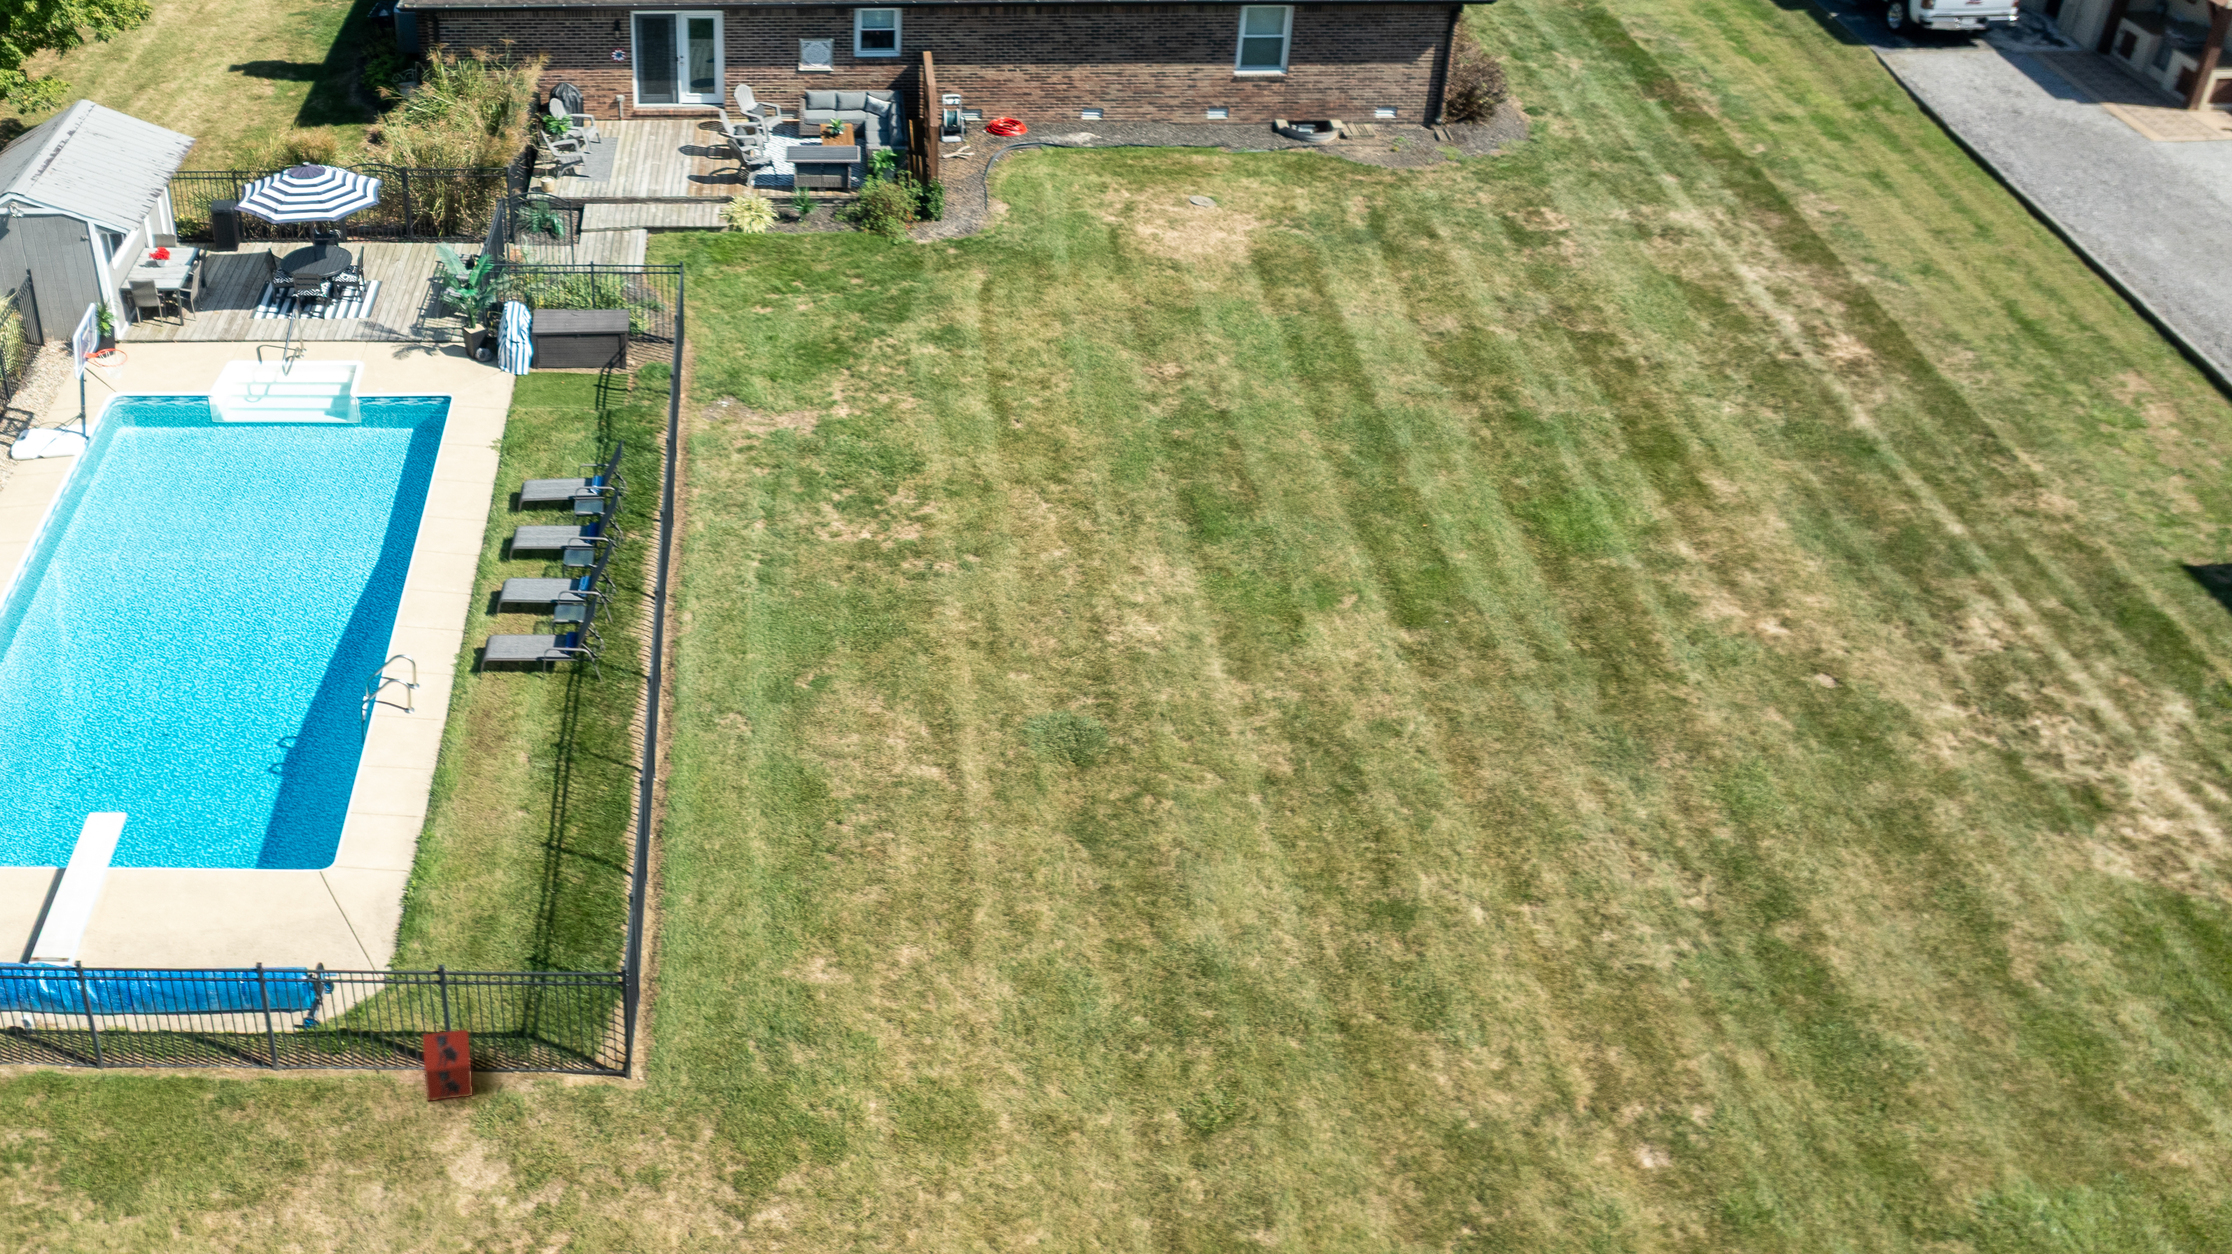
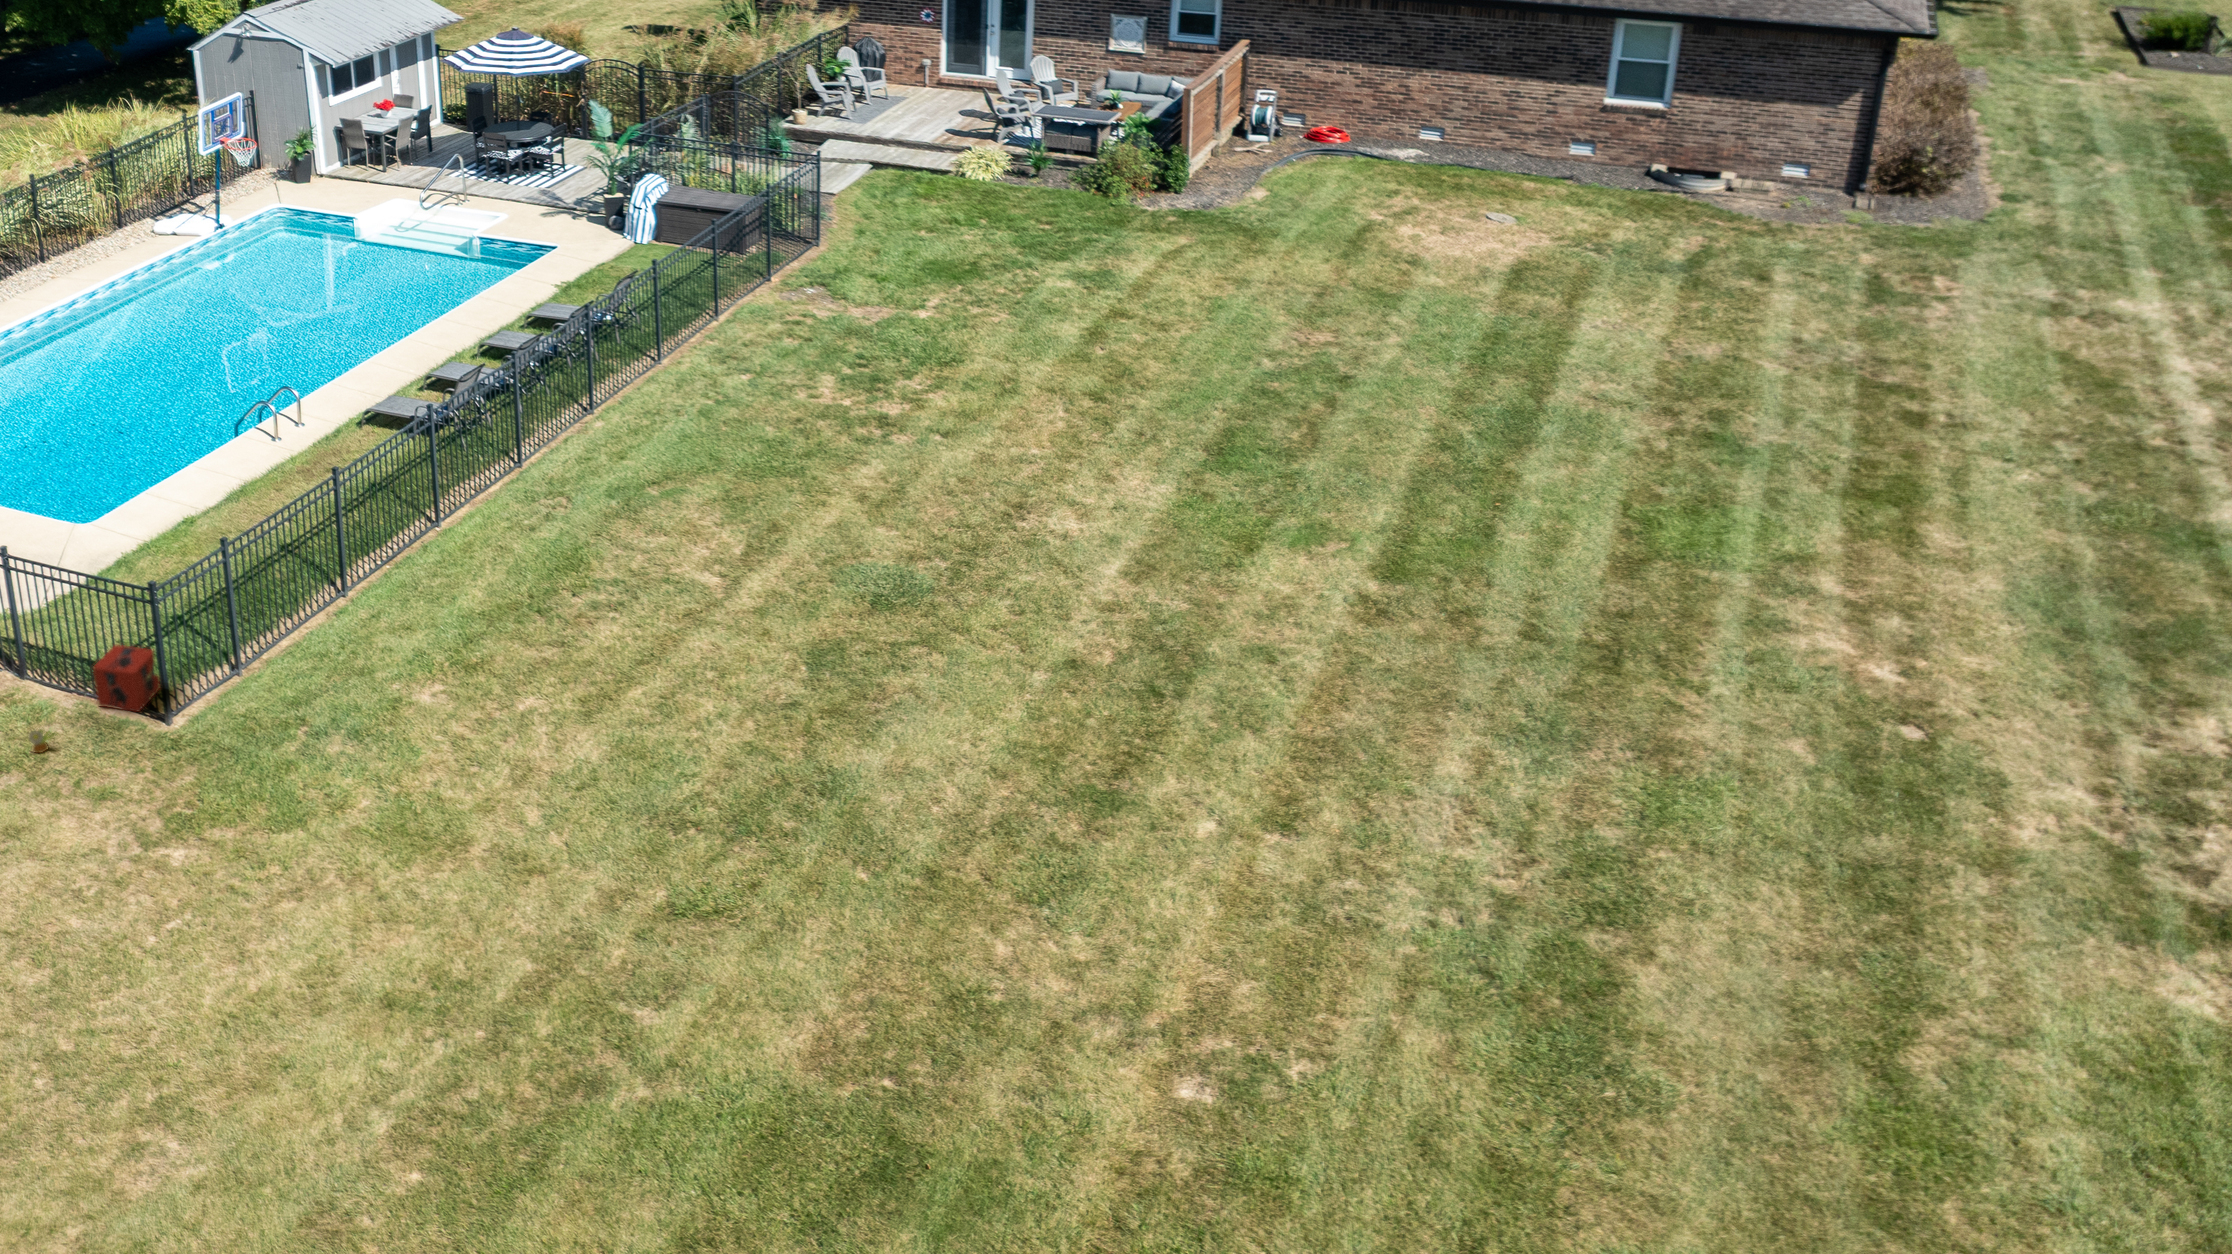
decorative plant: none [397,1150,427,1178] -> present [26,729,56,753]

